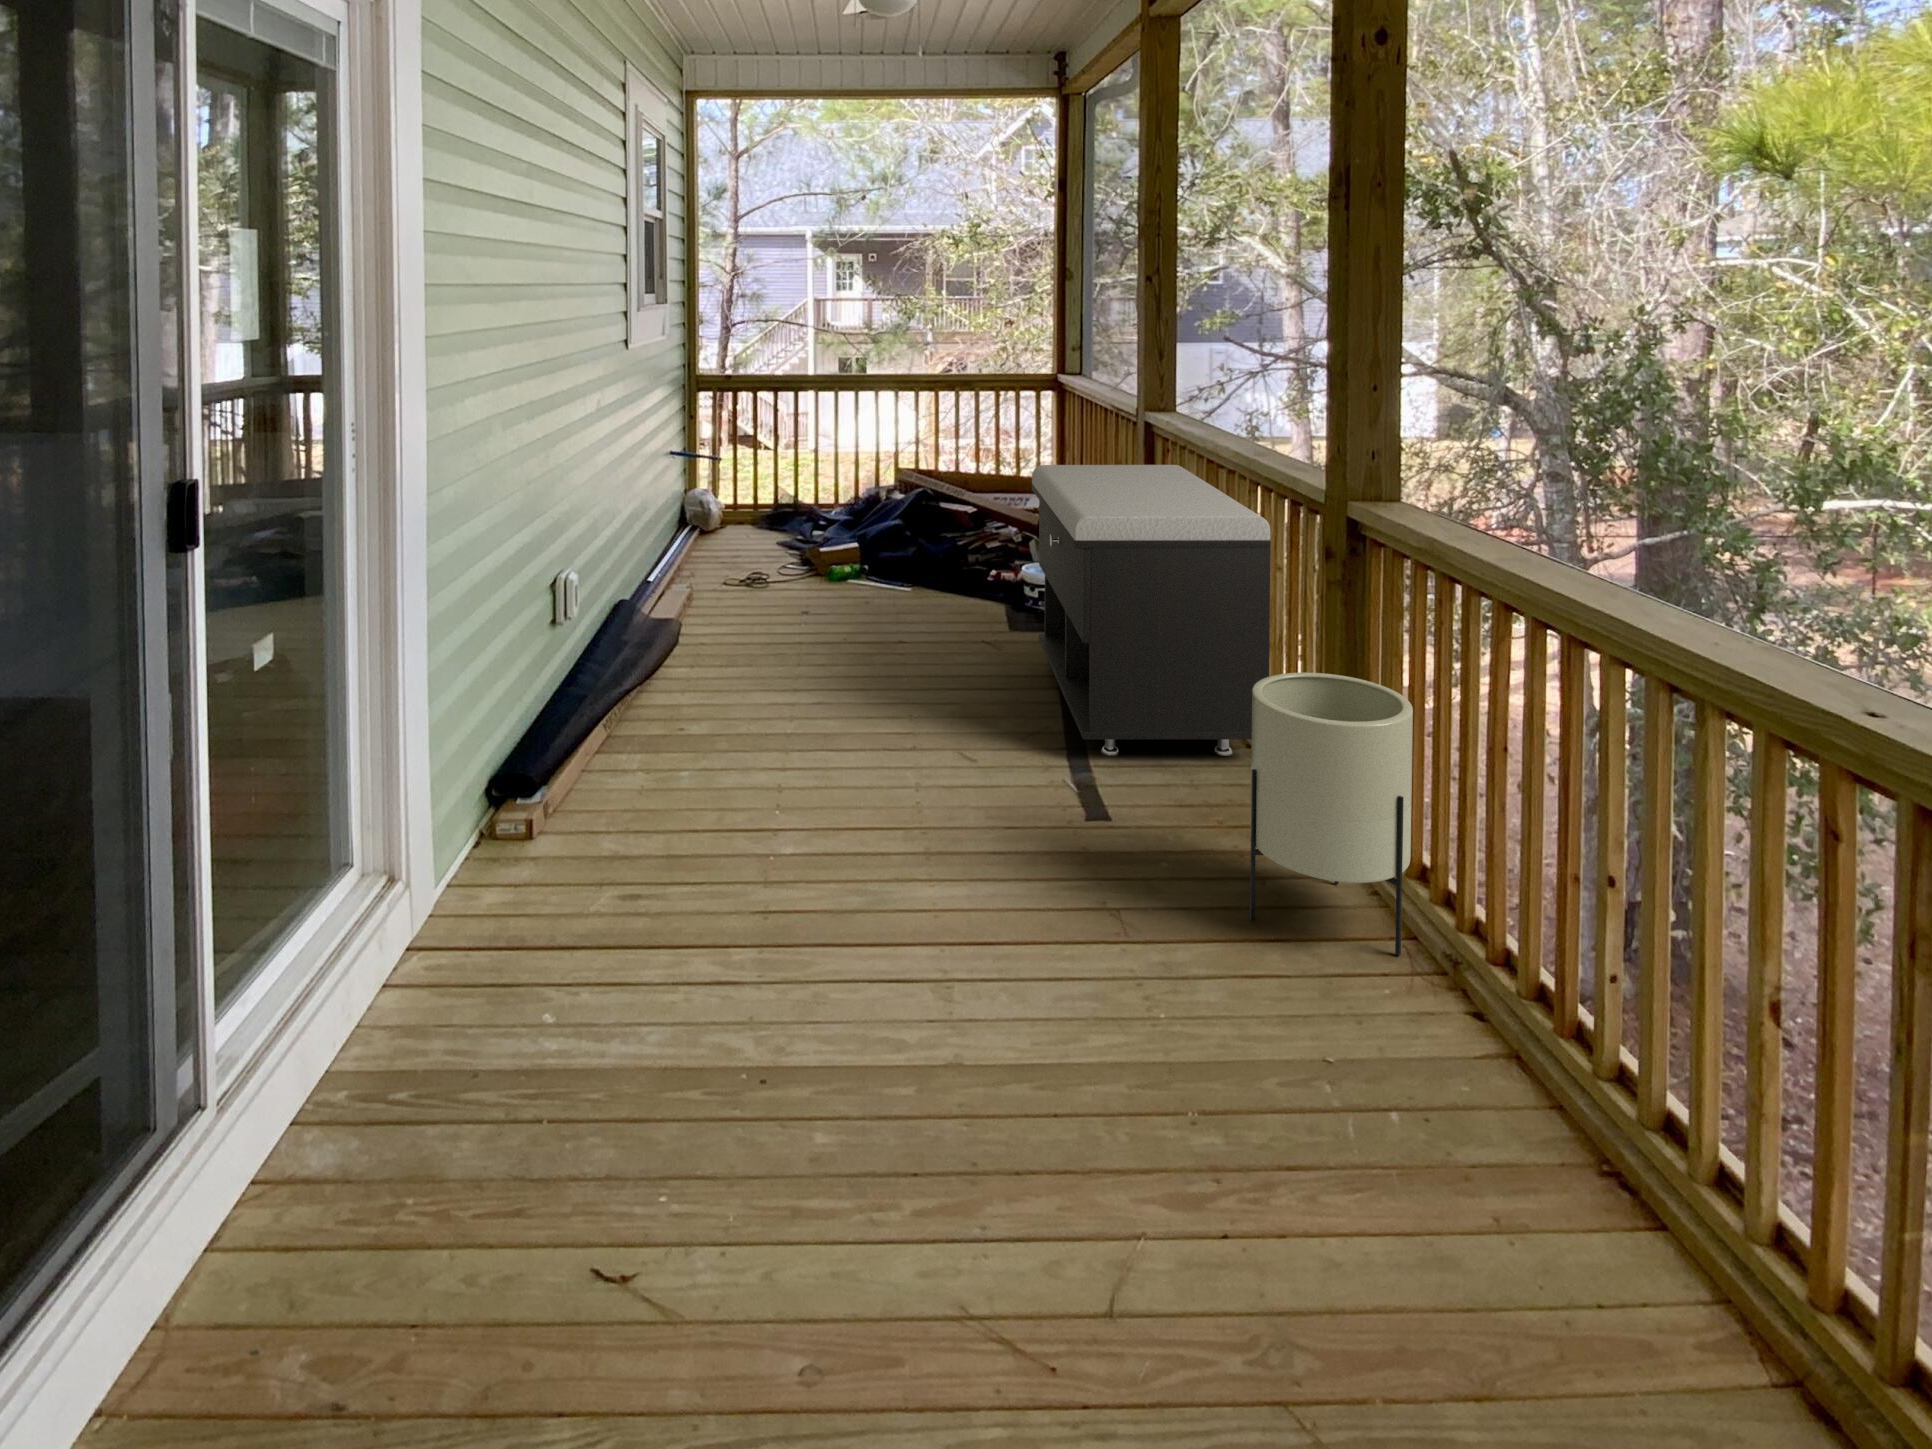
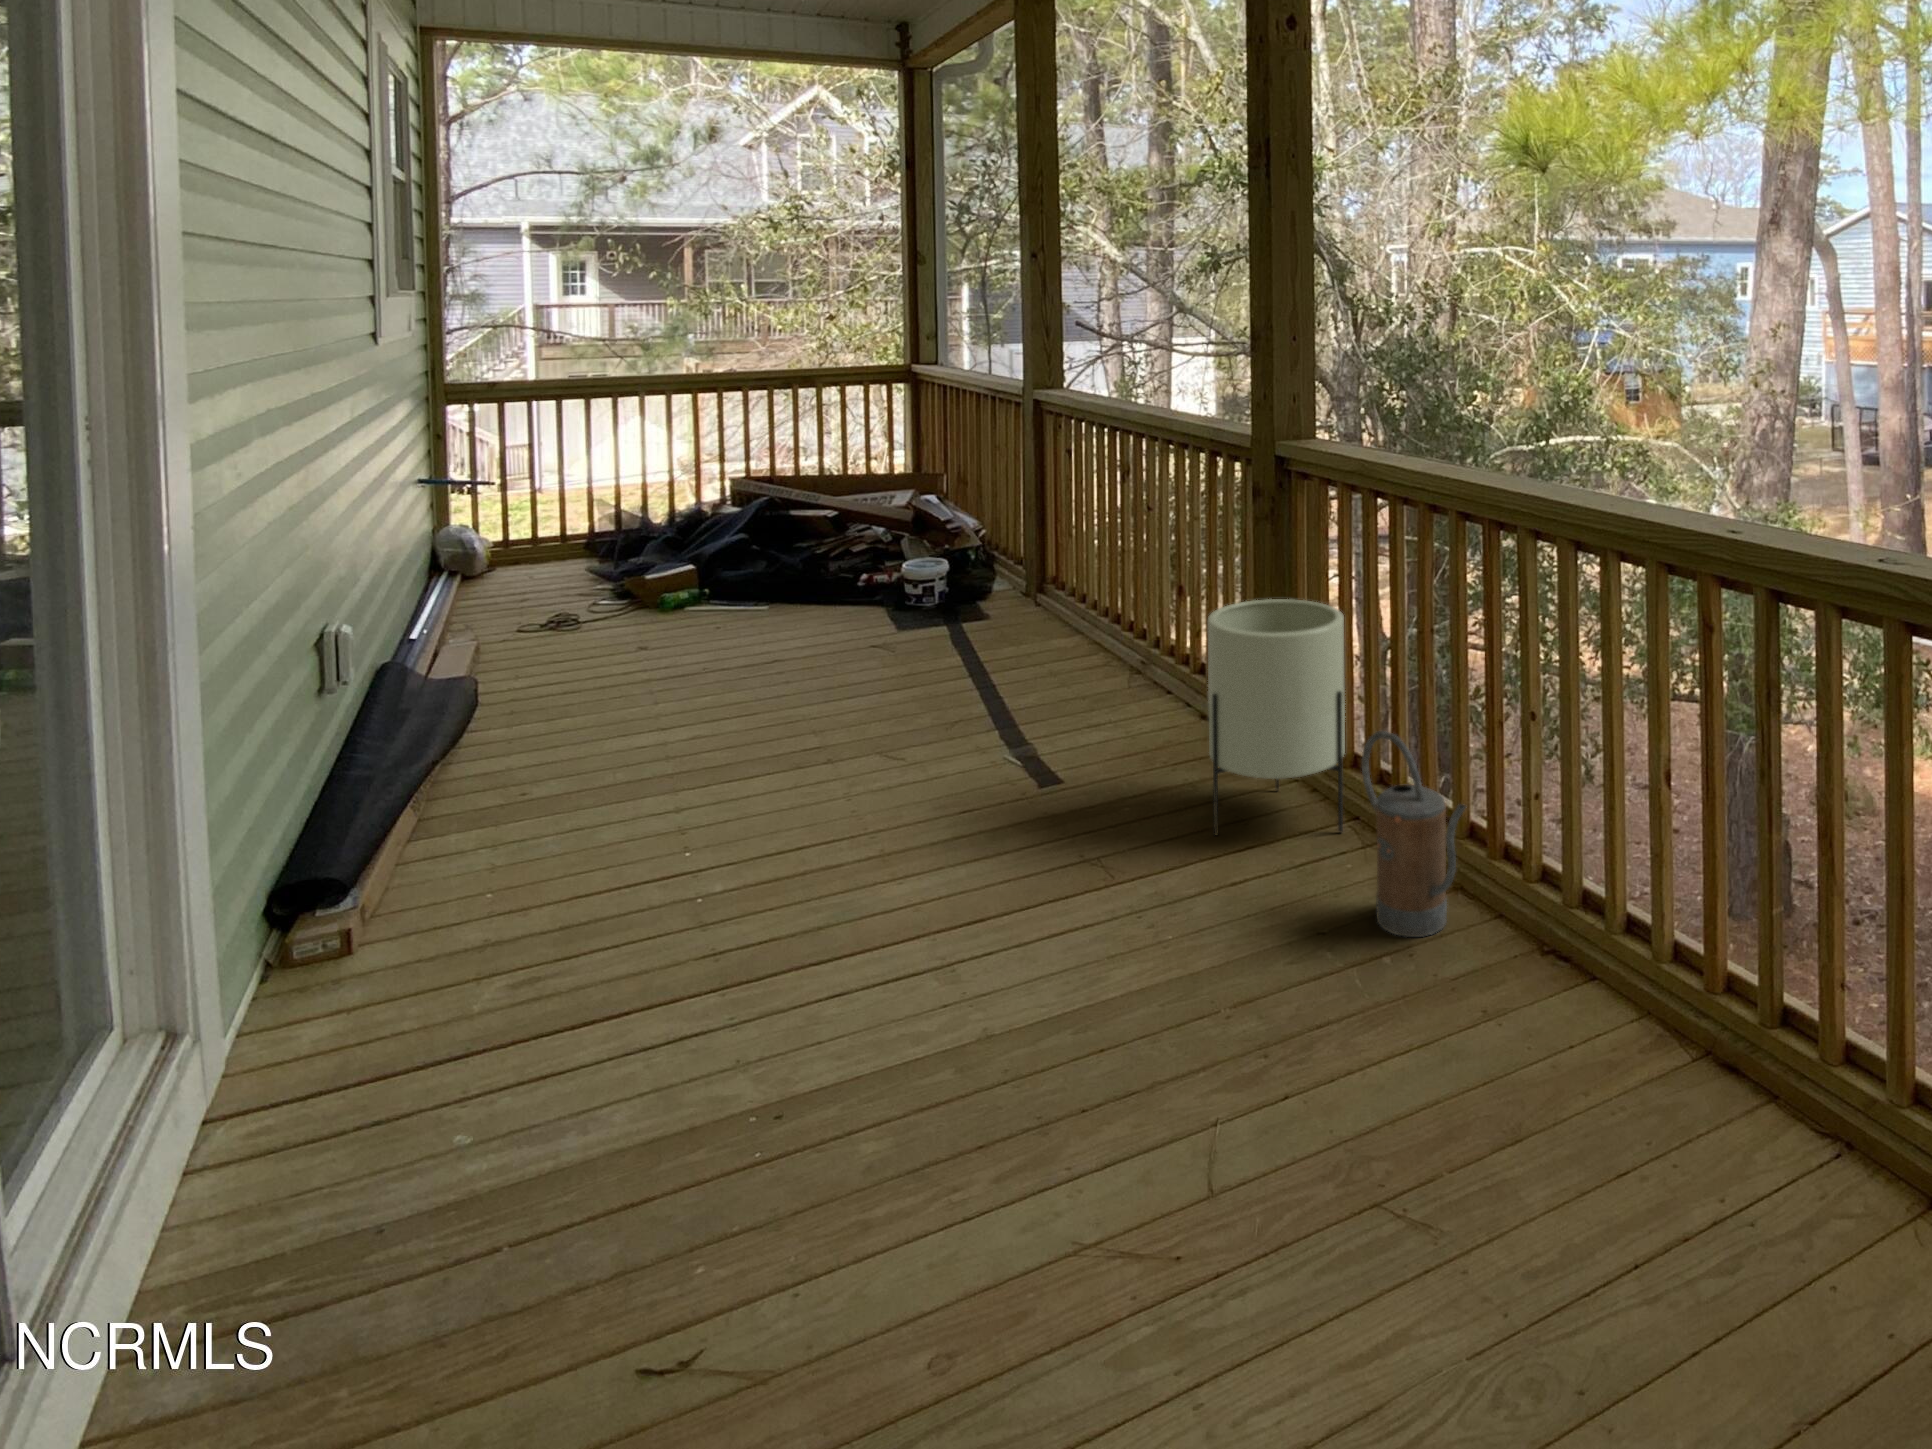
storage bench: present [1032,465,1271,756] -> none [929,439,1192,729]
watering can: none [1408,861,1524,1123] -> present [1362,731,1466,937]

